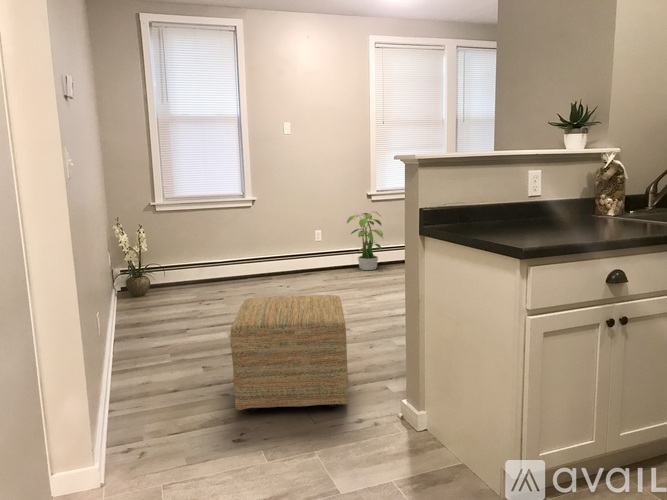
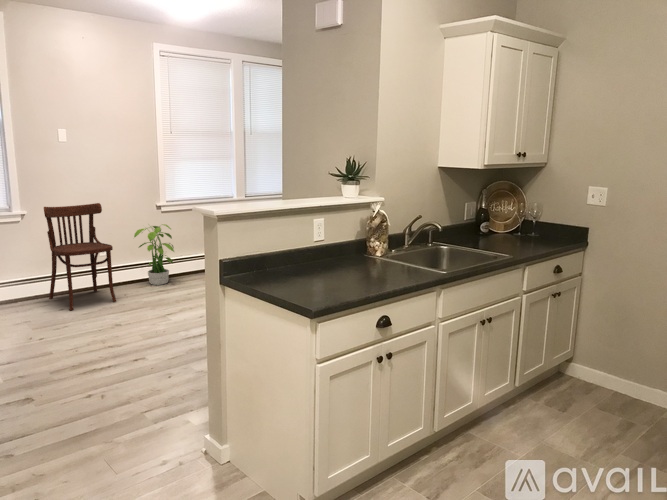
dining chair: none [270,190,328,287] -> present [44,203,116,310]
ottoman: present [230,295,348,411] -> none [17,334,151,474]

